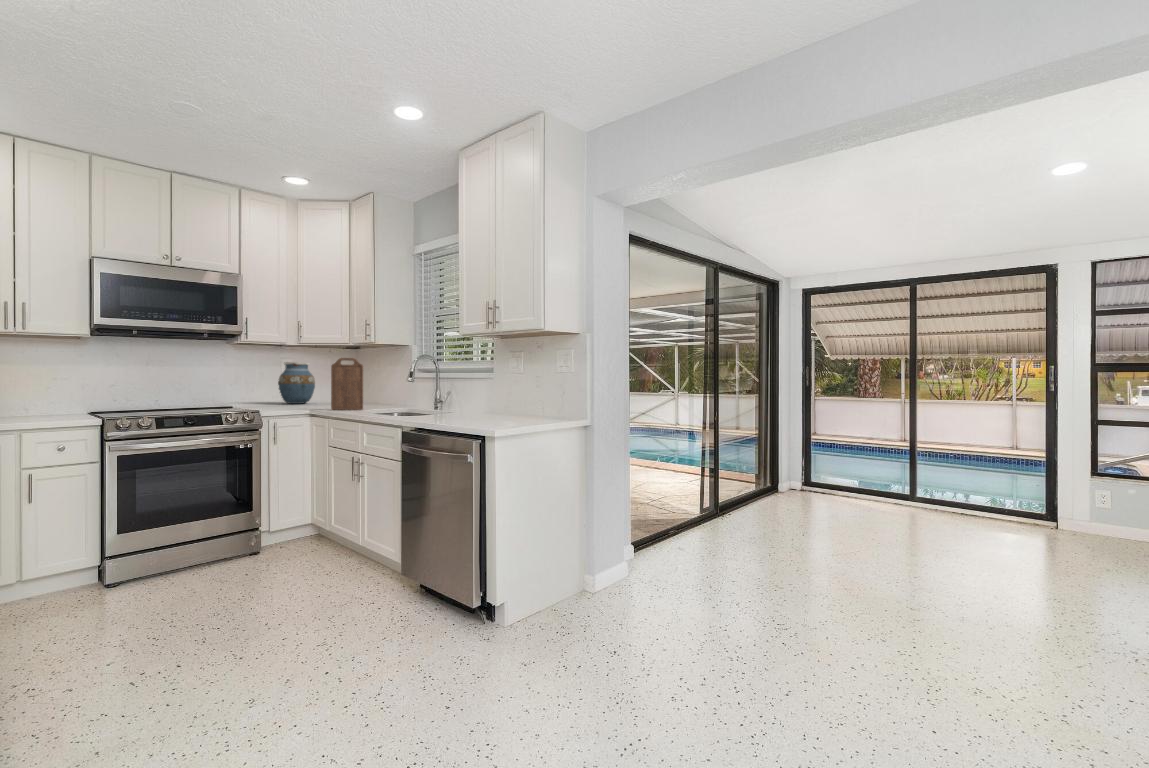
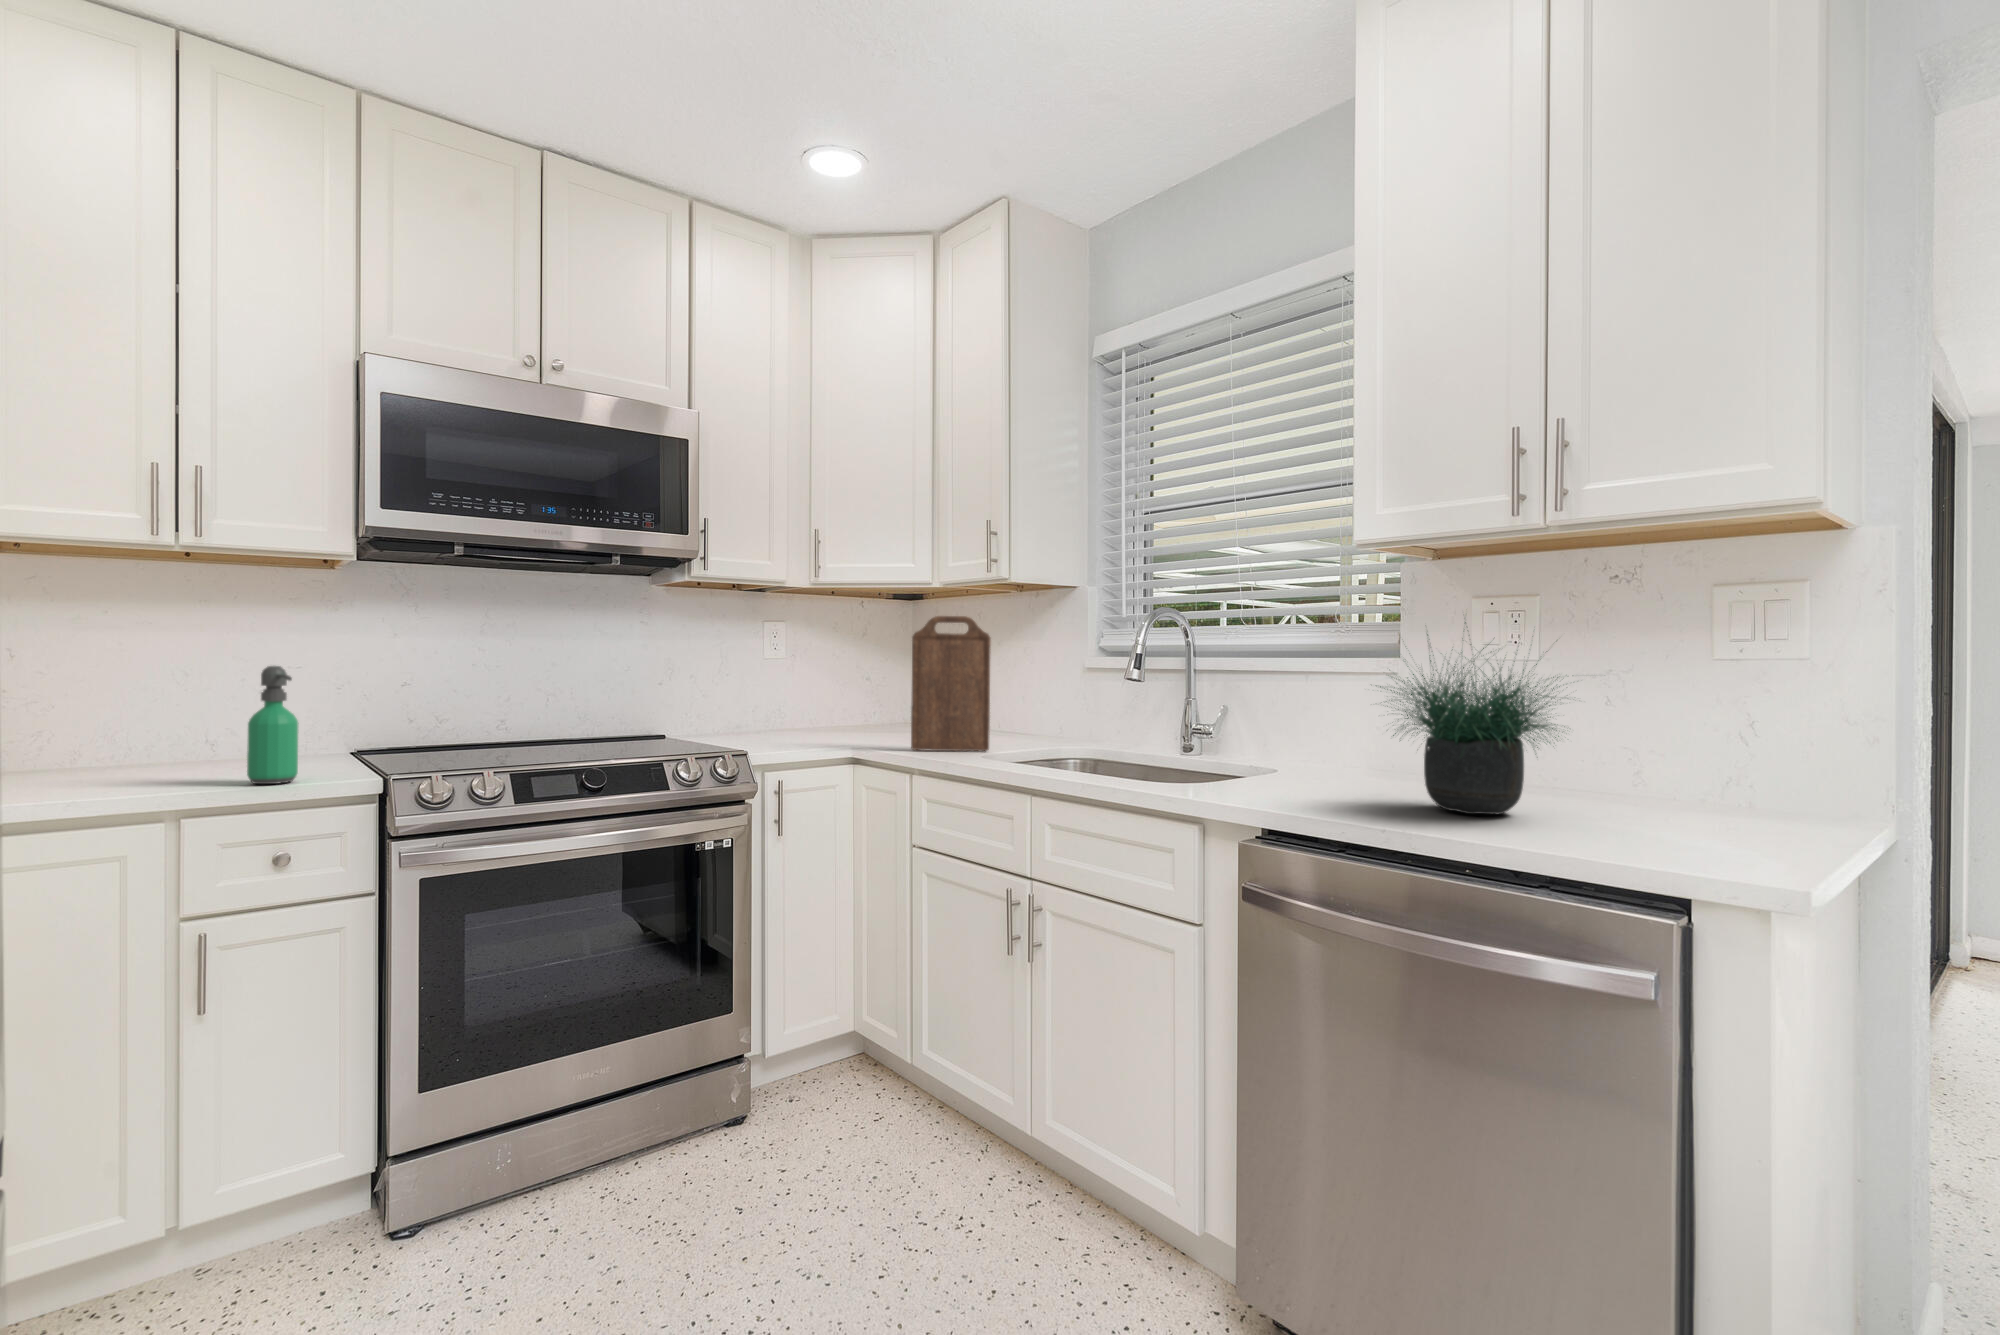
potted plant: none [450,357,515,422] -> present [1380,622,1560,815]
vase: present [278,362,315,404] -> none [750,629,830,728]
soap dispenser: none [46,378,67,421] -> present [247,666,298,784]

